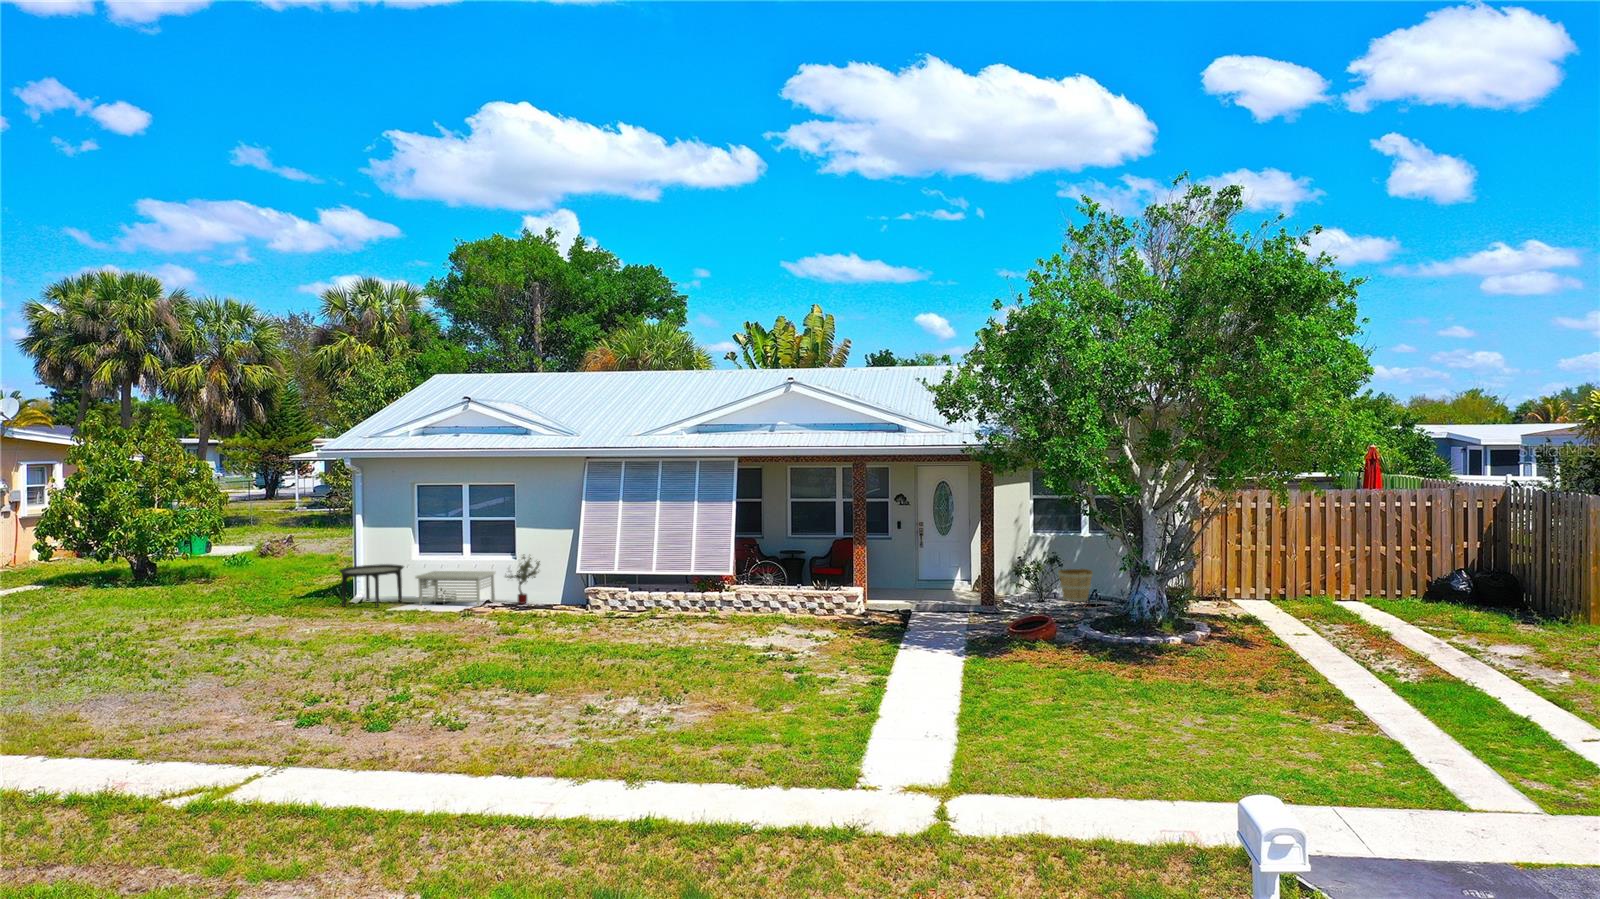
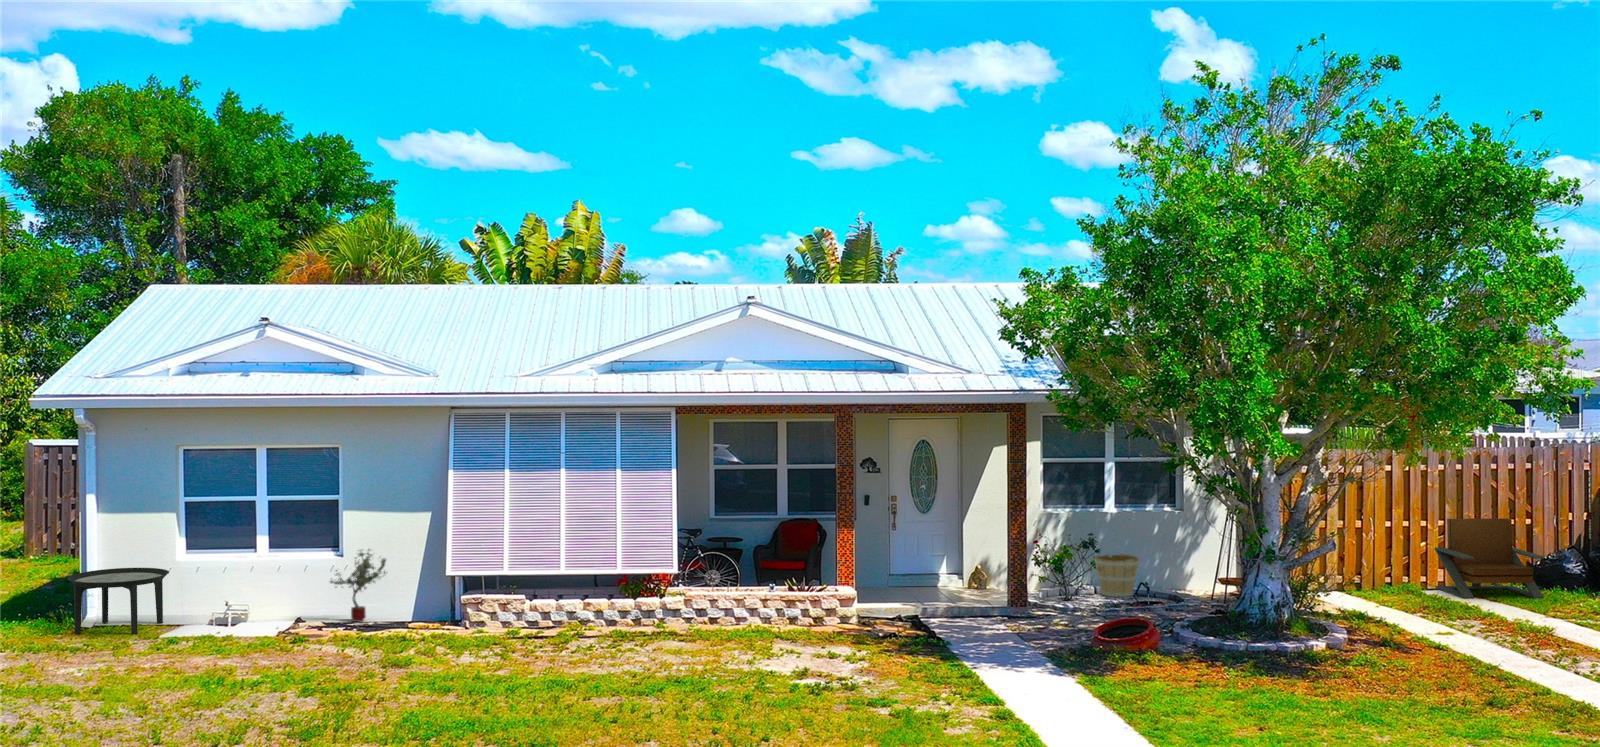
lounge chair: none [1345,545,1434,611] -> present [1434,518,1544,599]
storage bench: present [416,571,495,606] -> none [193,575,312,628]

